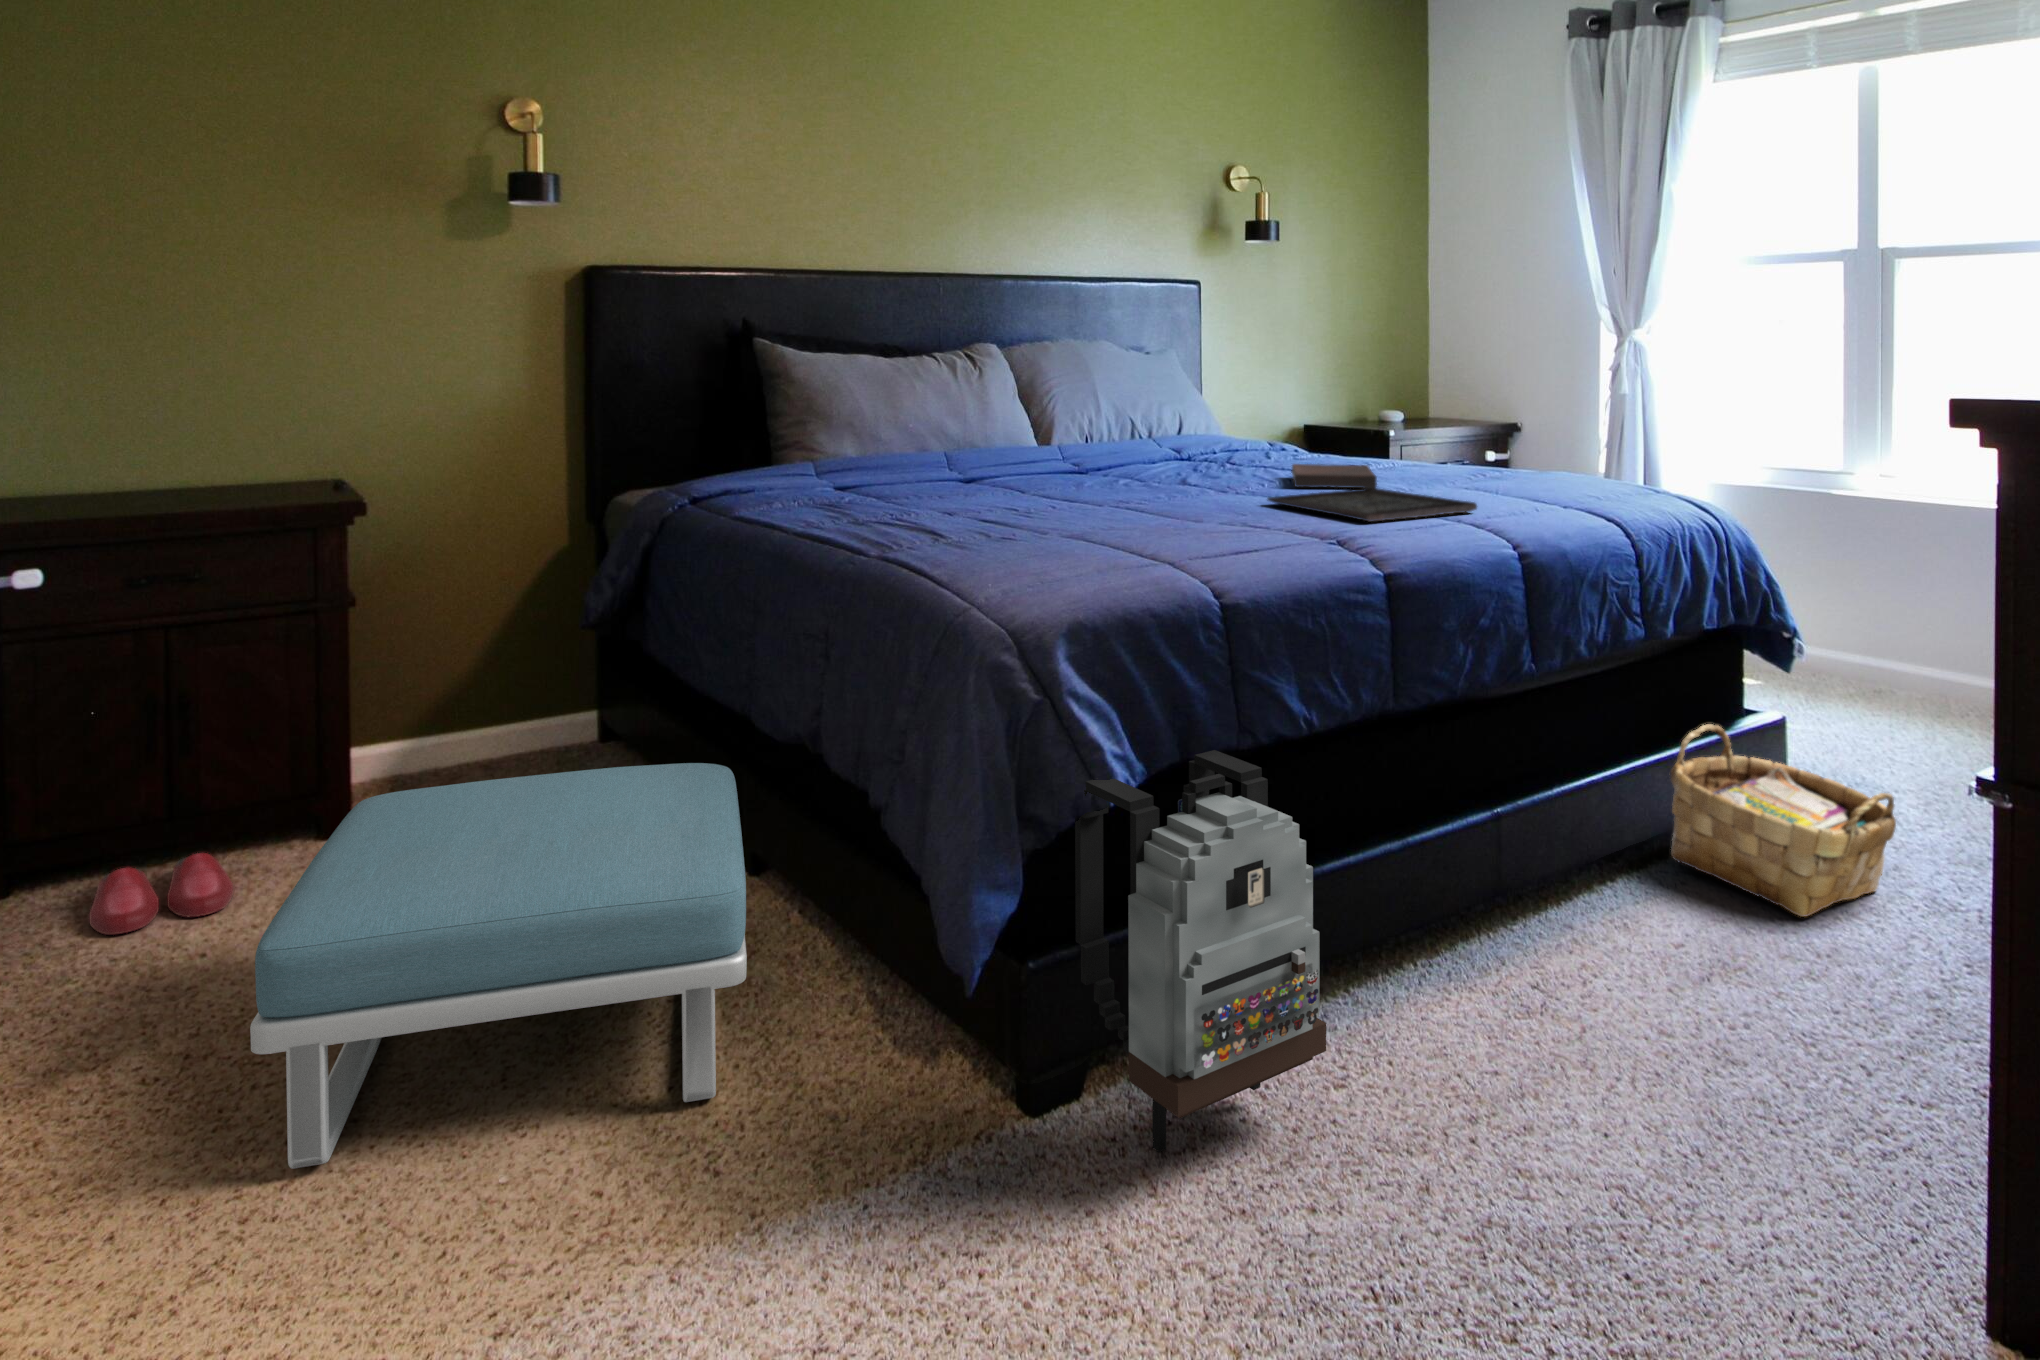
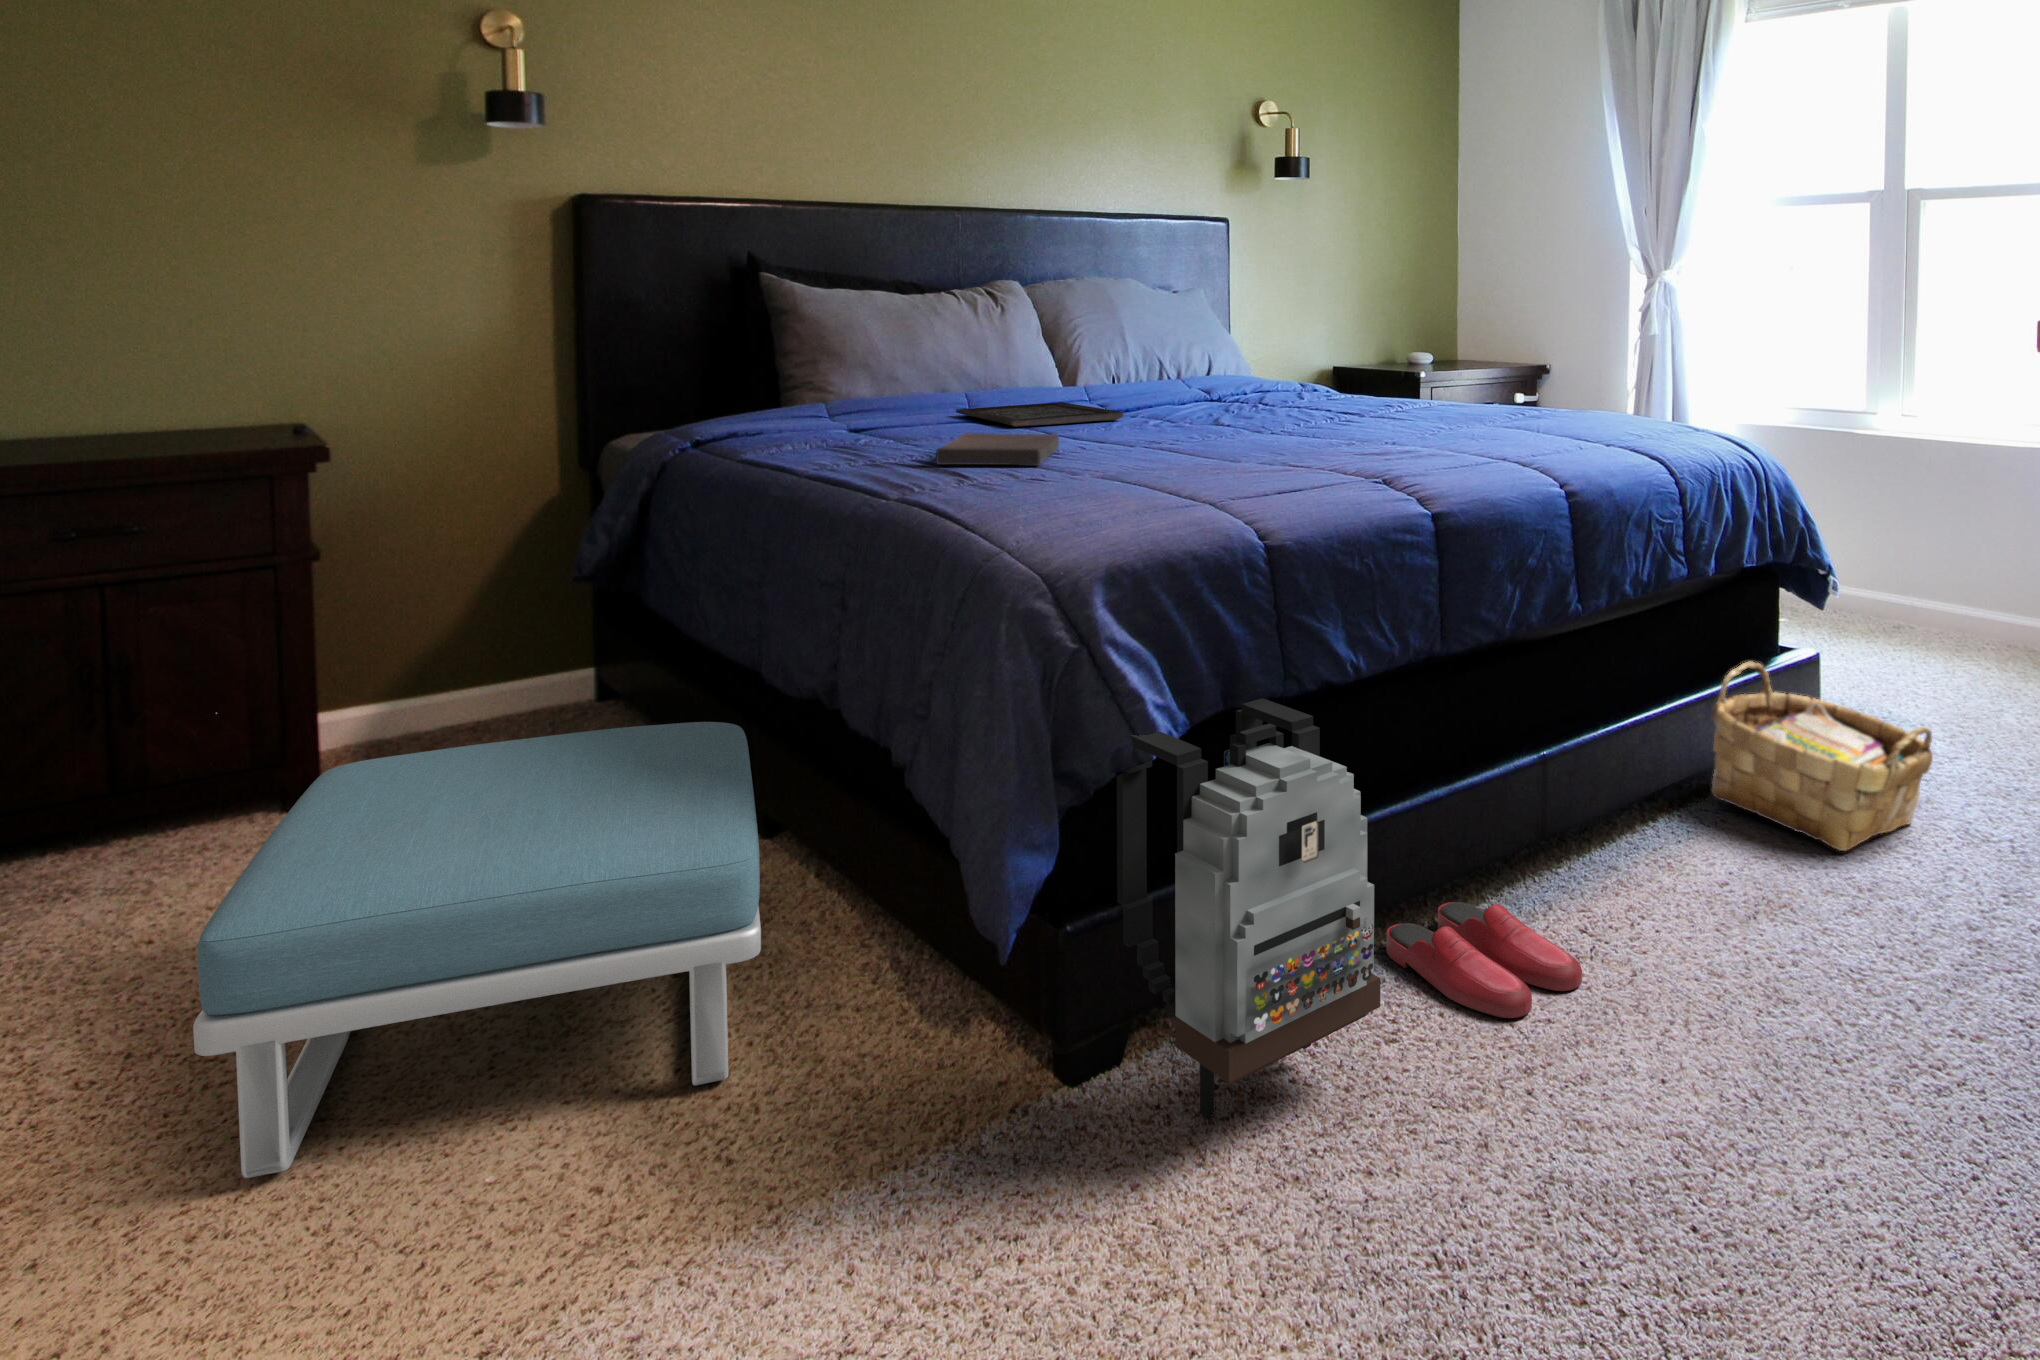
book: present [1292,464,1377,488] -> present [936,433,1059,466]
tray: present [1268,488,1477,522] -> present [956,402,1123,427]
slippers: present [89,853,233,935] -> present [1387,902,1582,1018]

